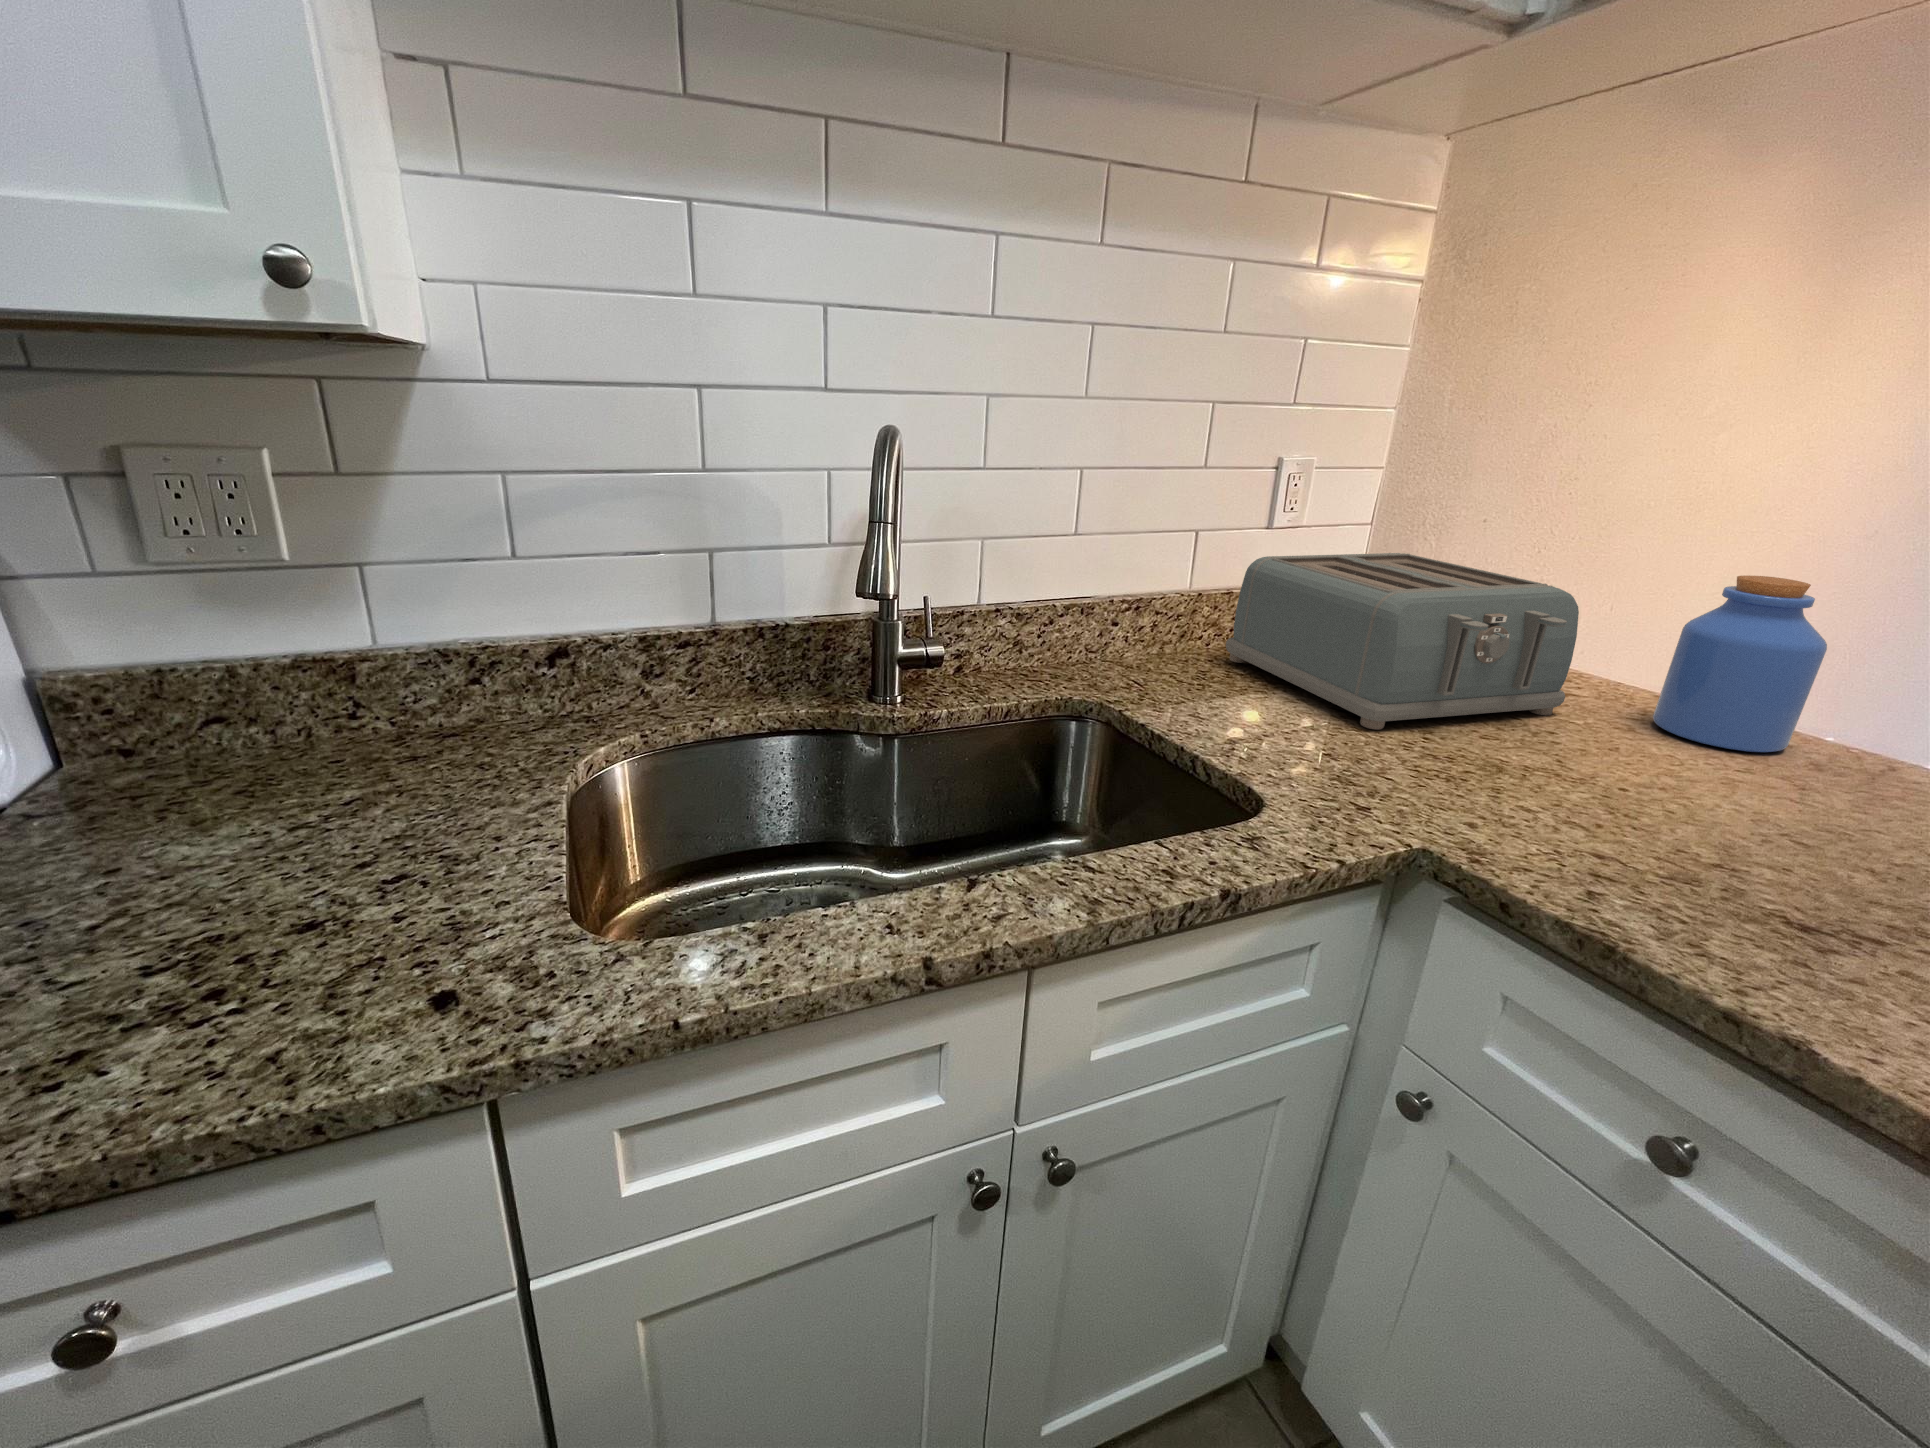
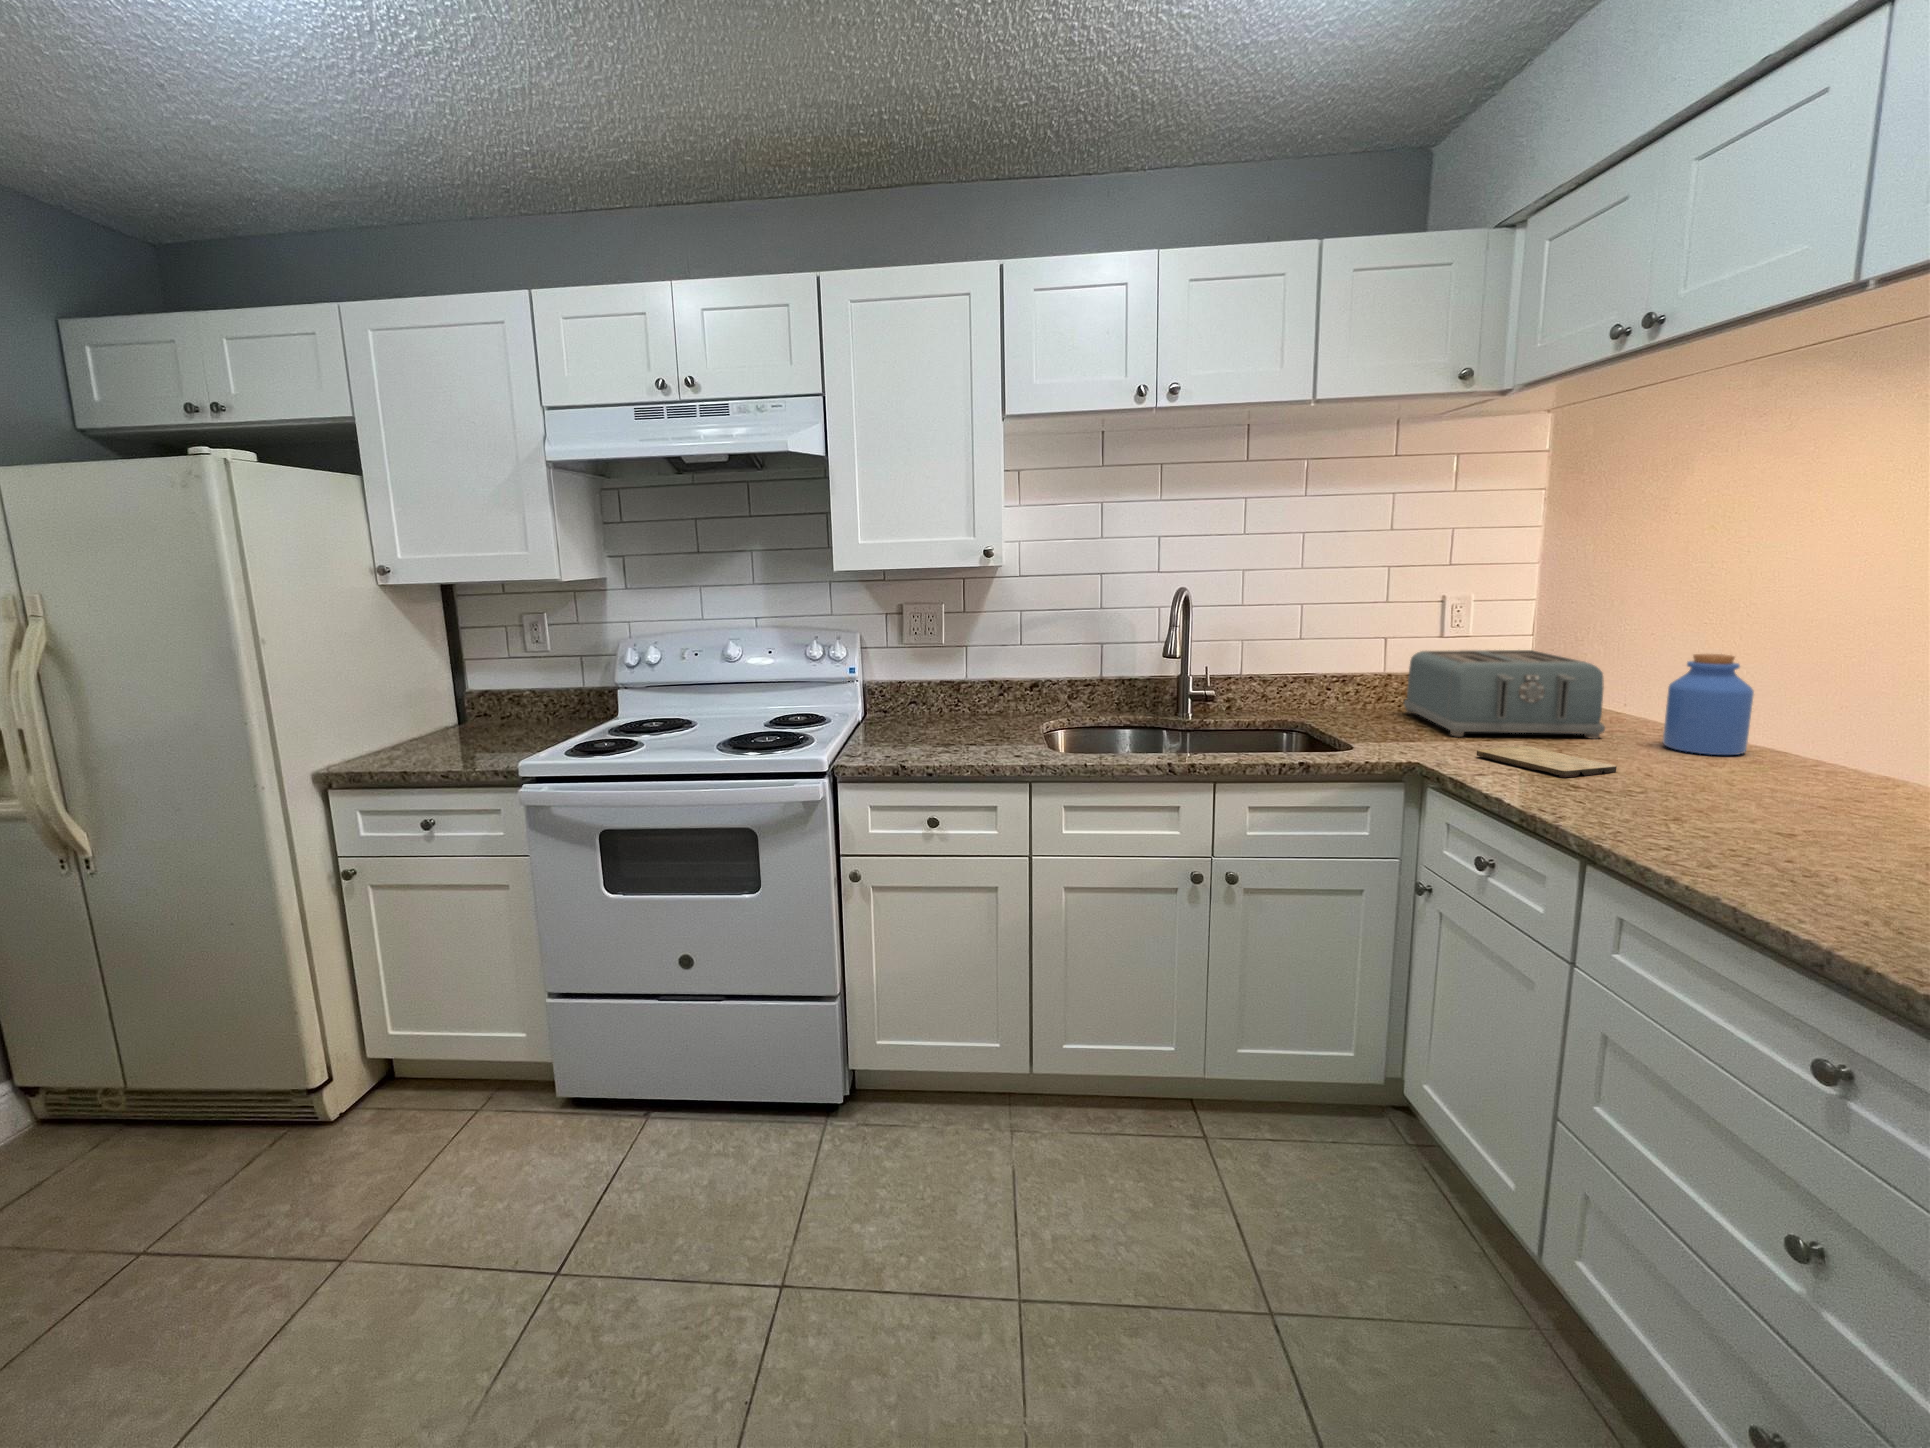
cutting board: none [1495,764,1763,884] -> present [1477,746,1617,777]

